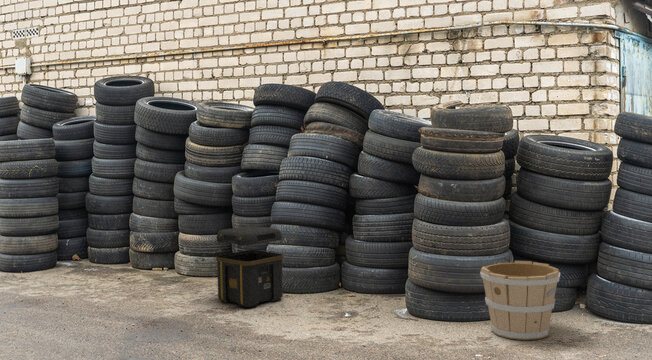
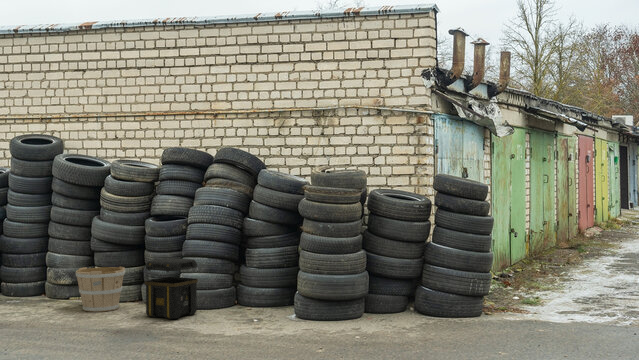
wooden bucket: present [480,261,560,340] -> present [76,267,125,312]

